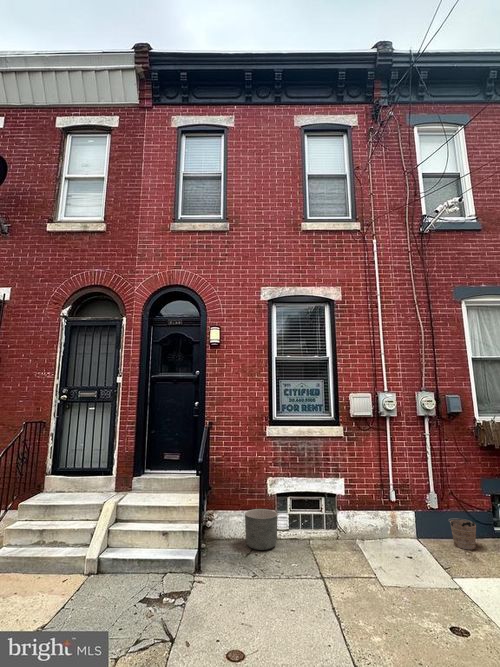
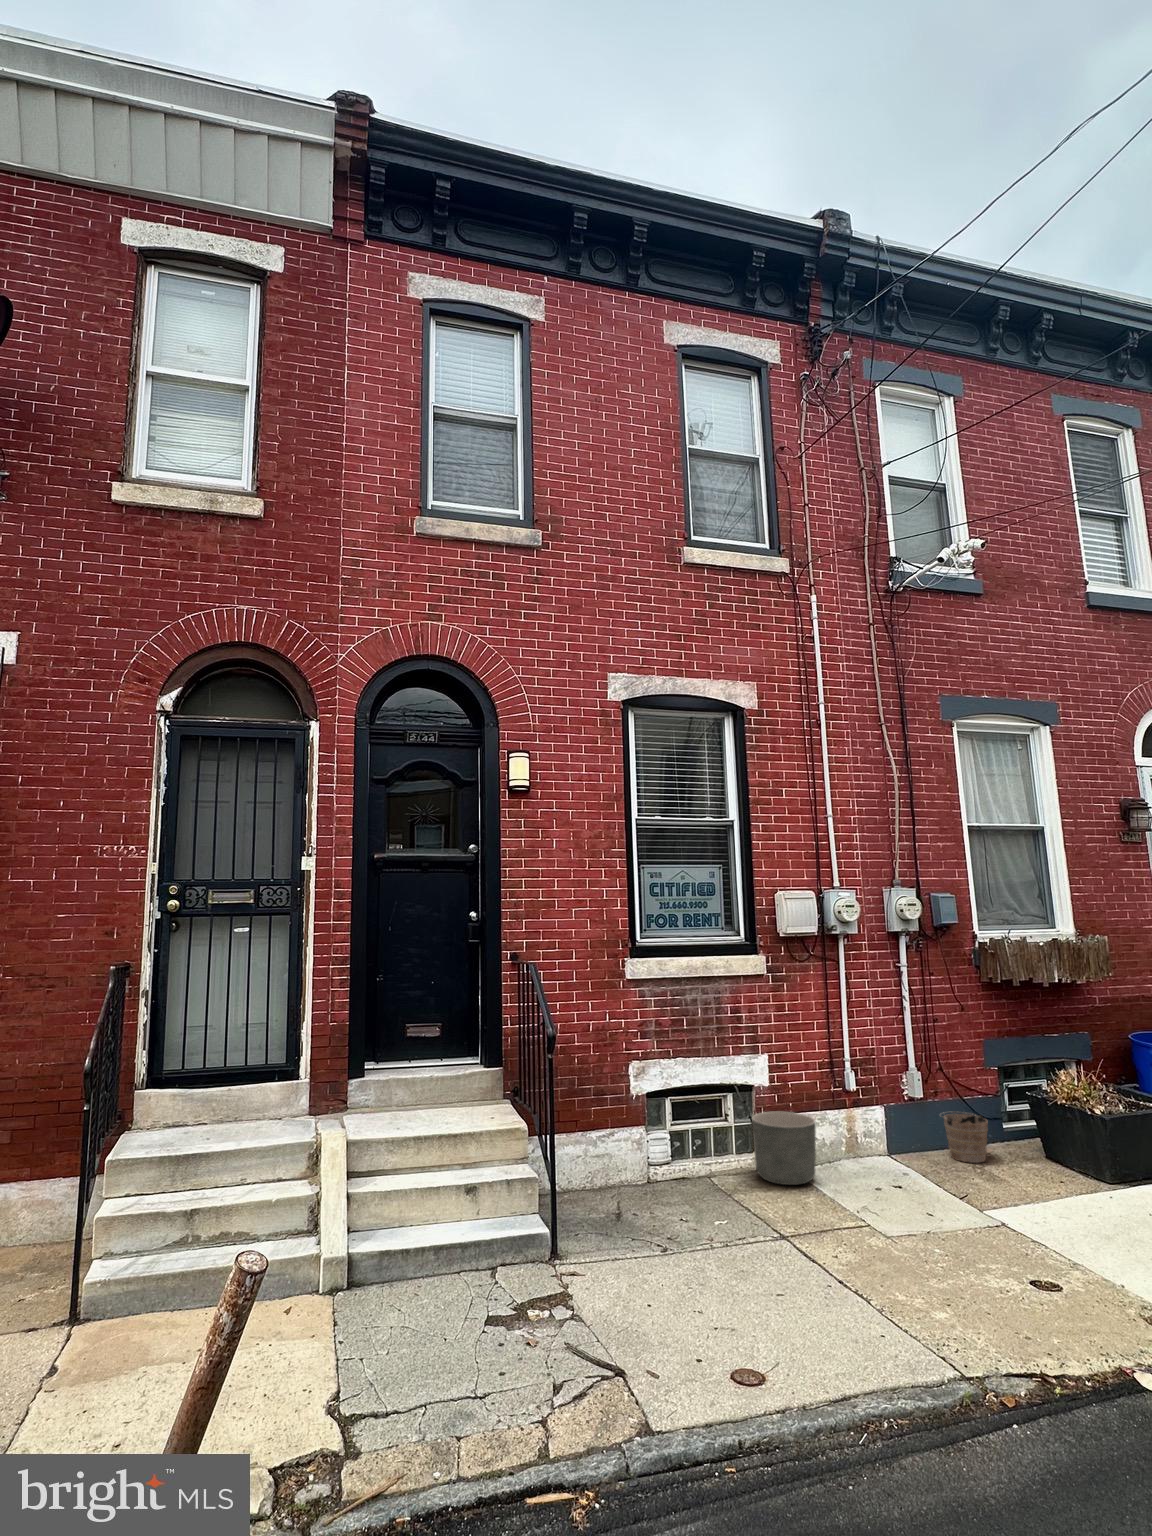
planter: present [245,509,278,550] -> present [752,1112,816,1185]

